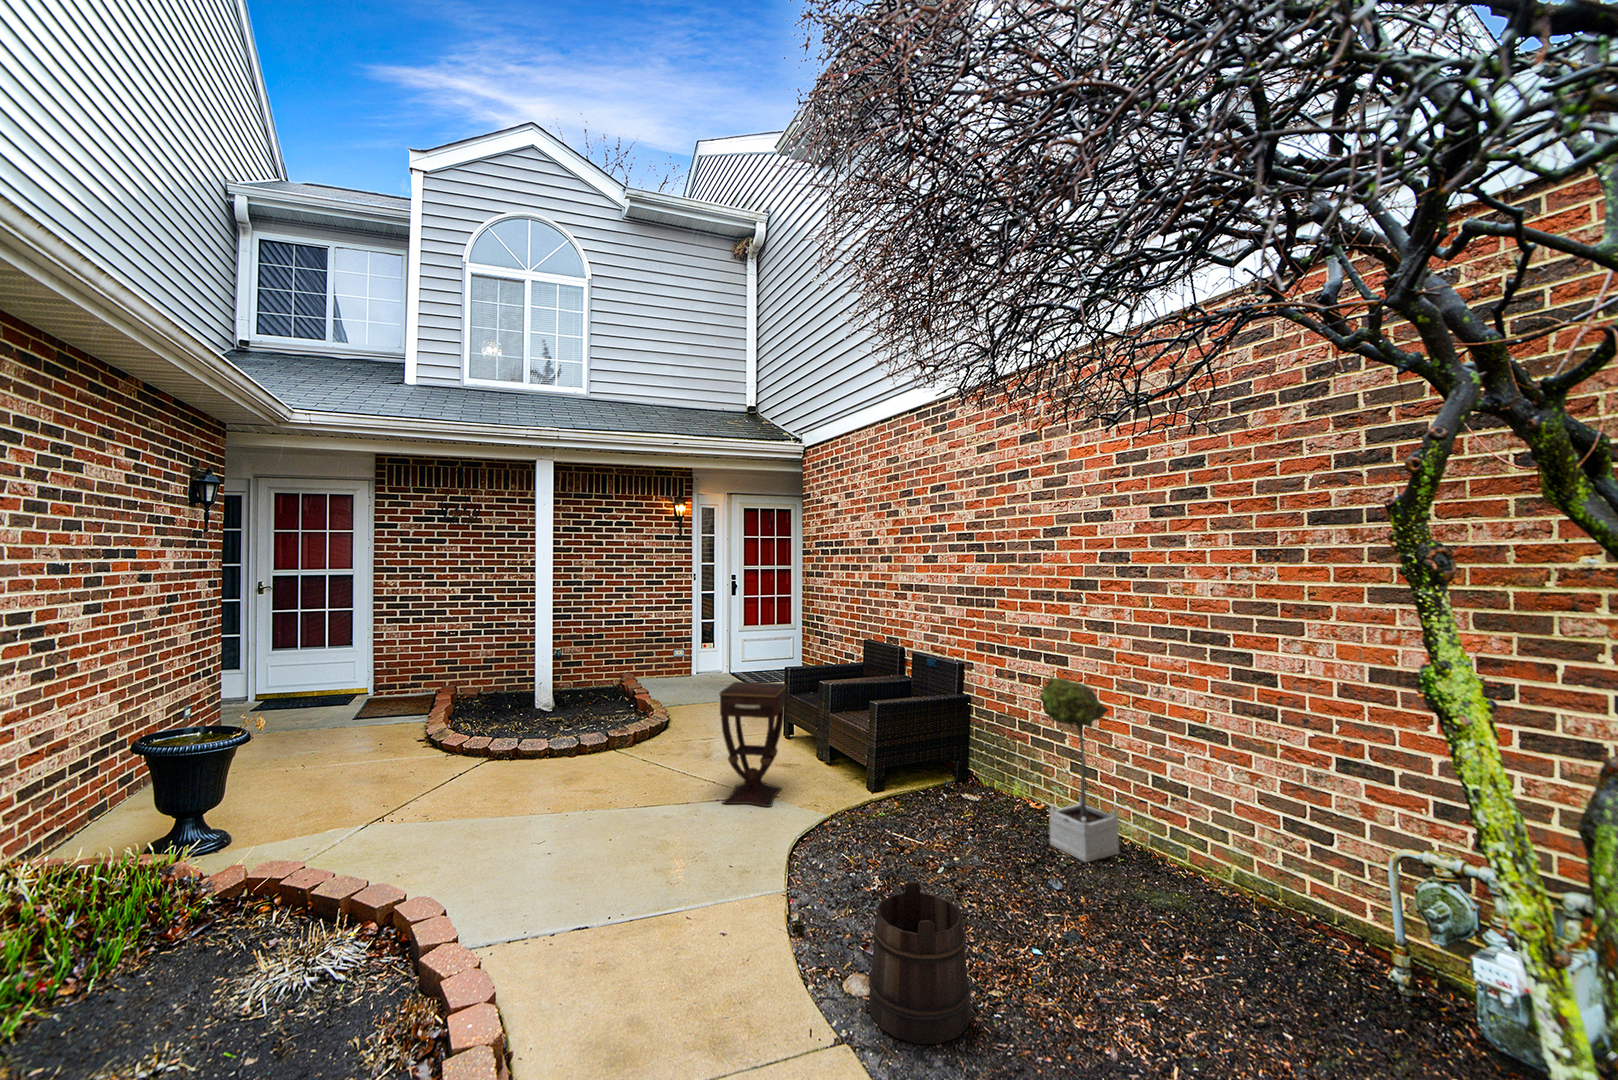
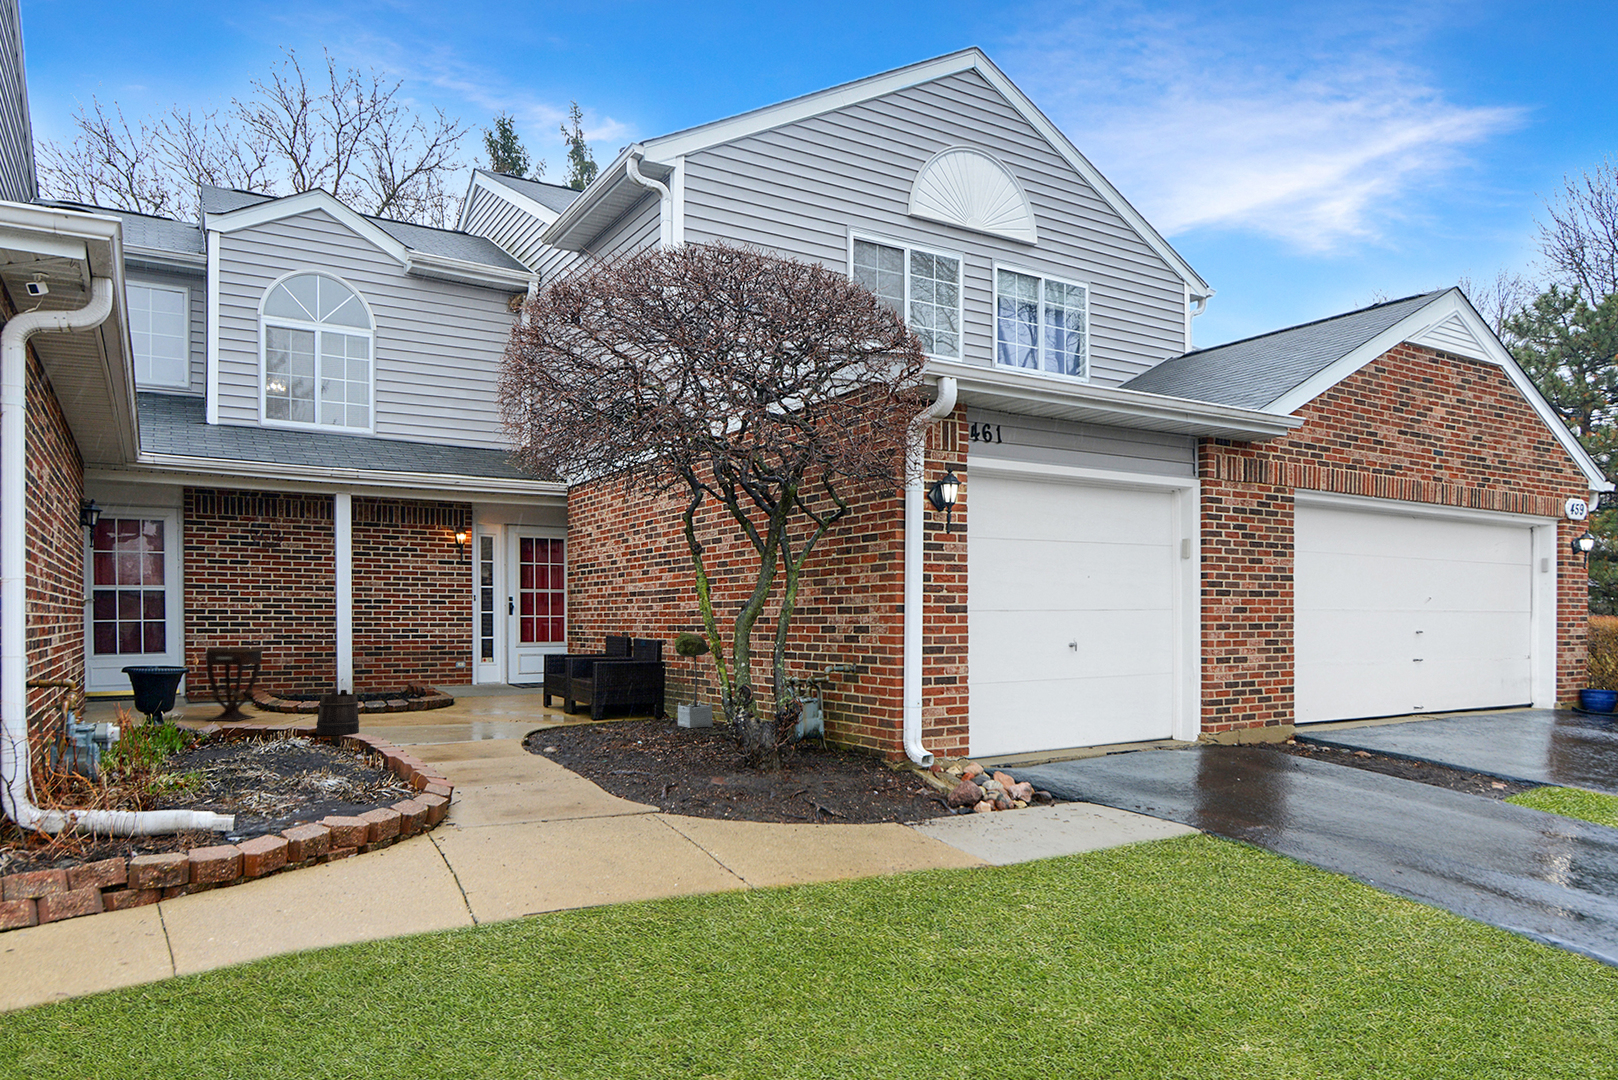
side table: present [719,682,786,807] -> present [206,648,262,721]
bucket: present [869,882,971,1044] -> present [316,690,359,735]

